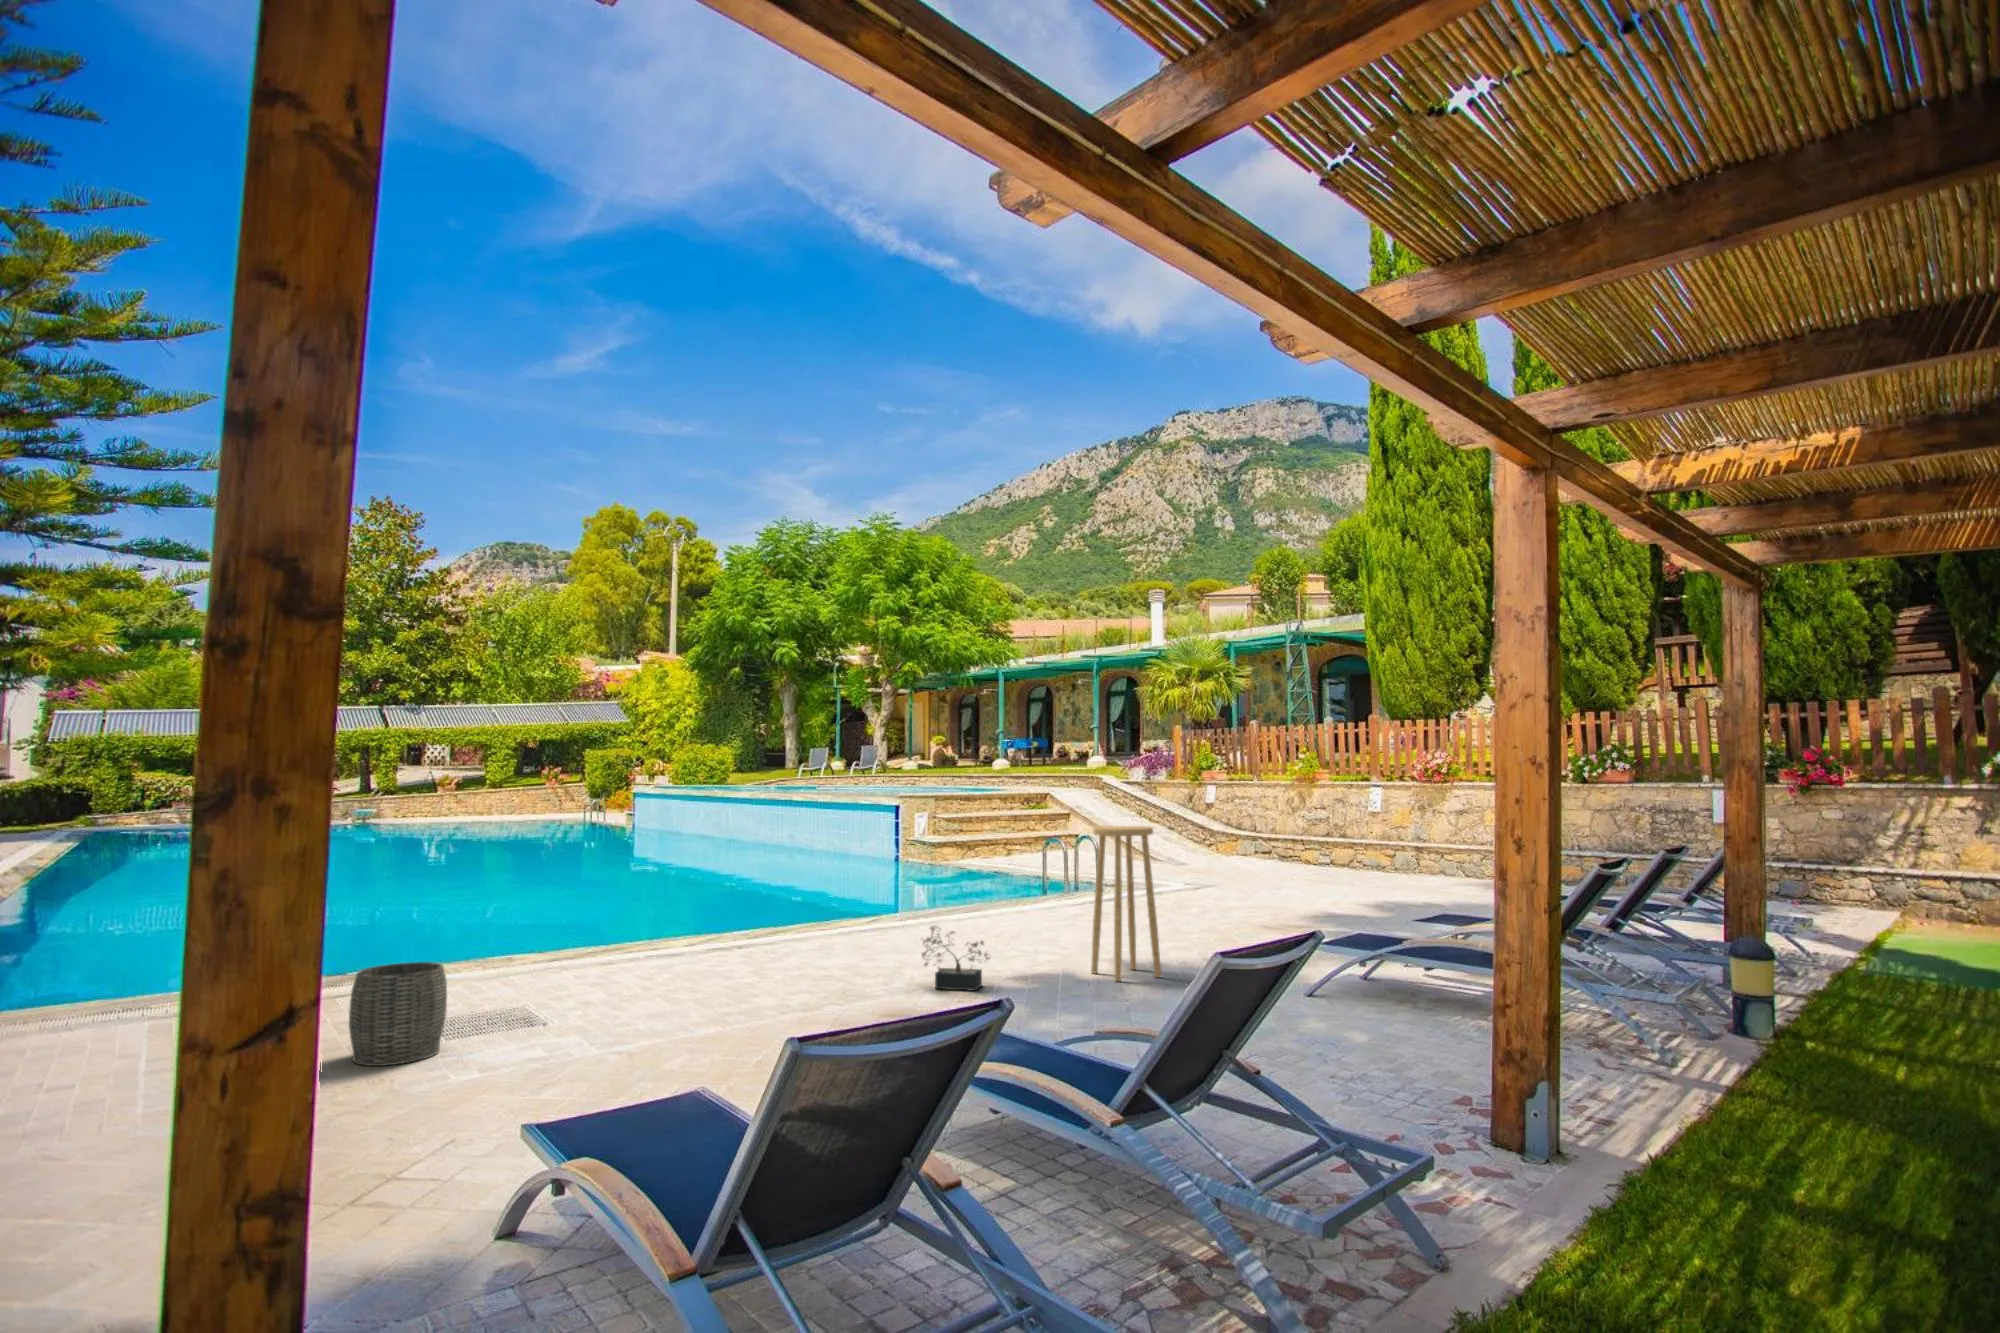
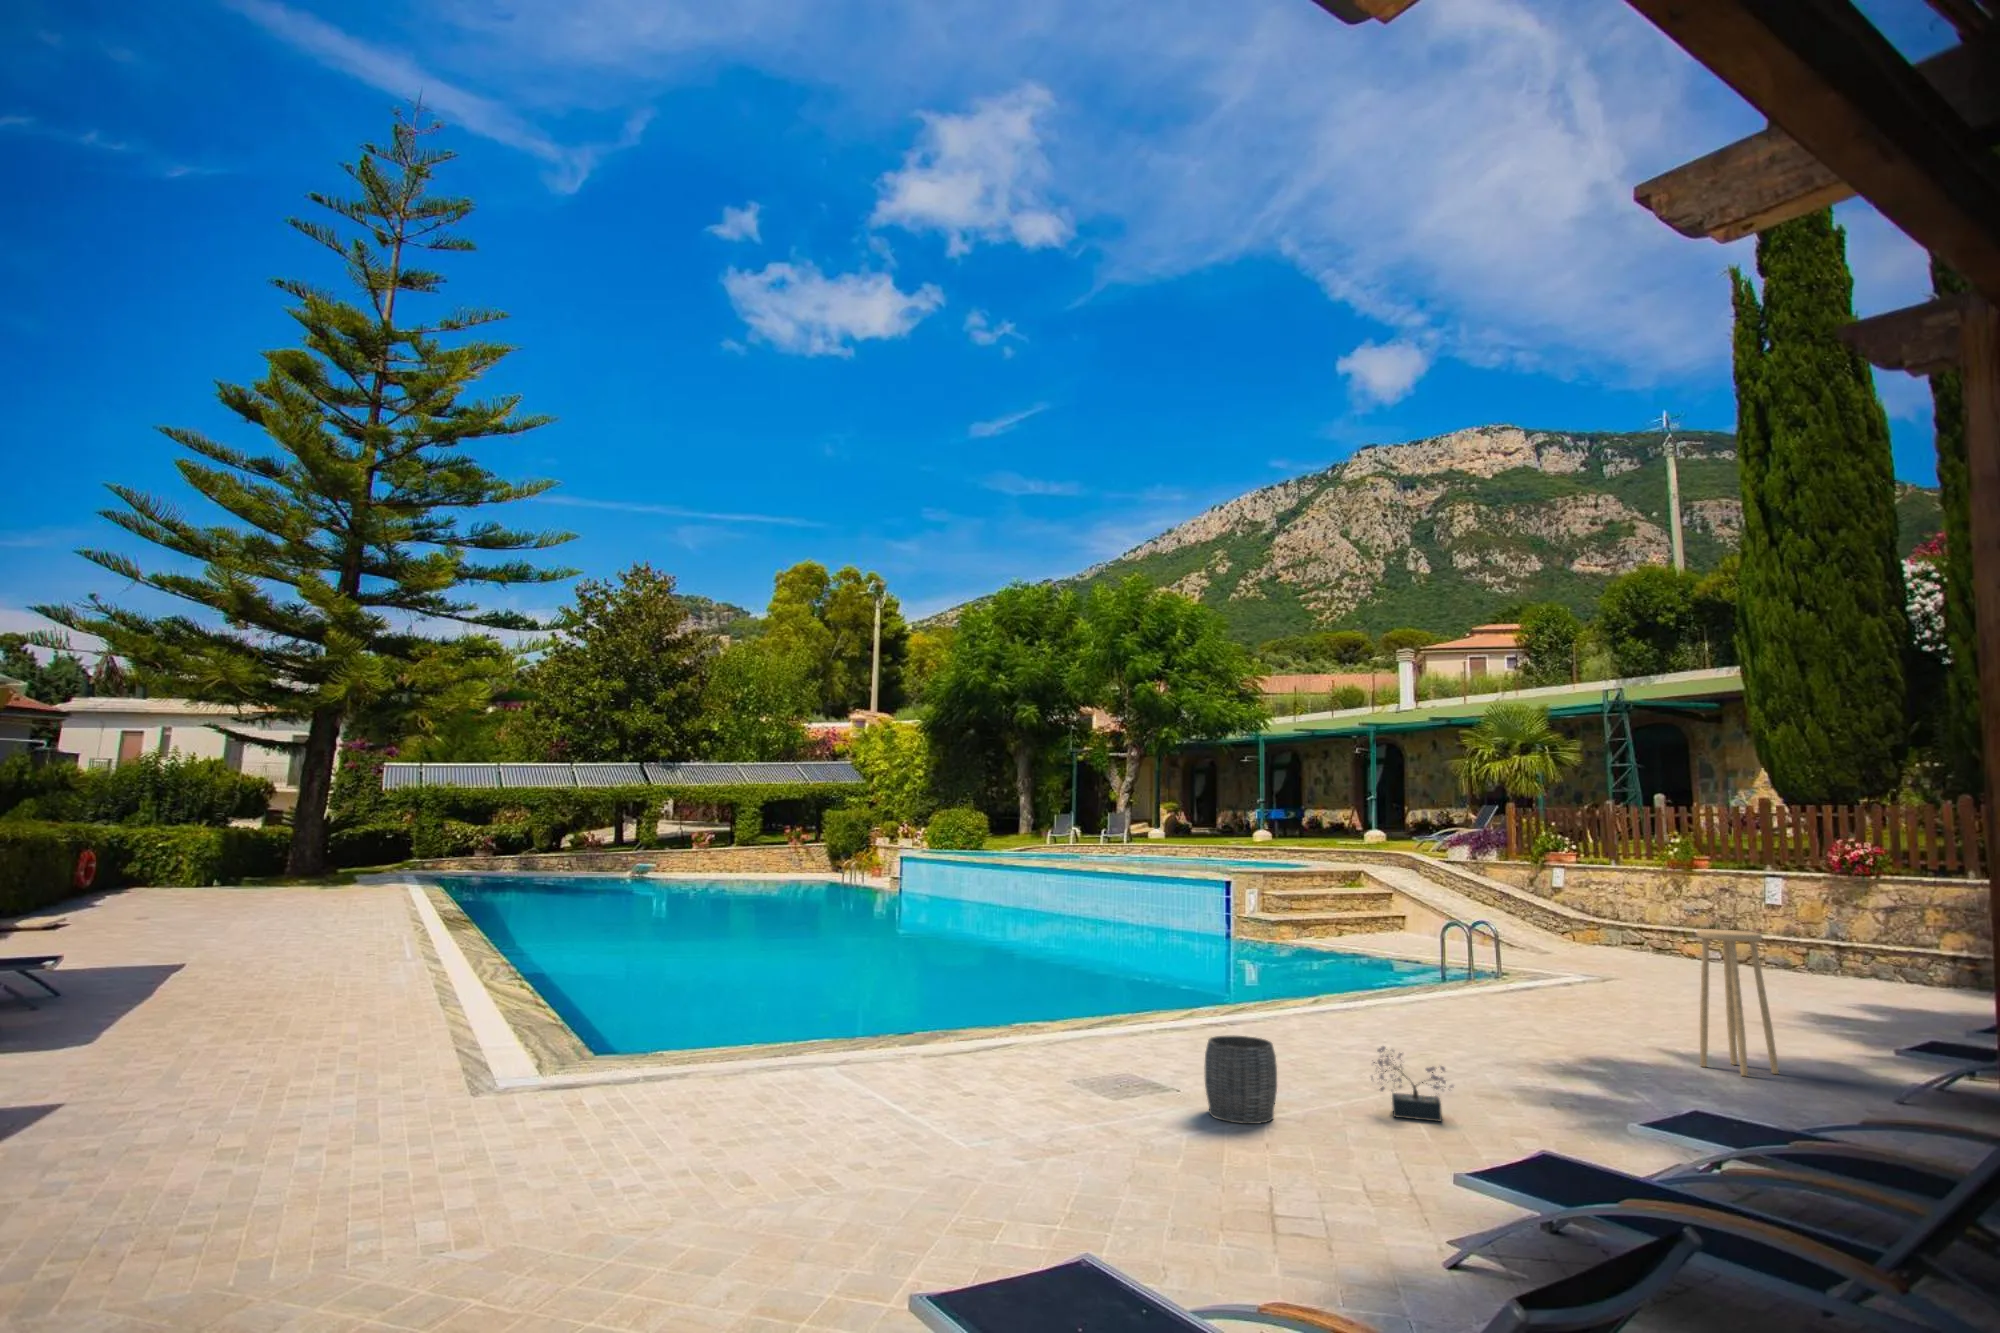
decorative plant: present [922,926,990,991] -> present [1371,1046,1453,1122]

